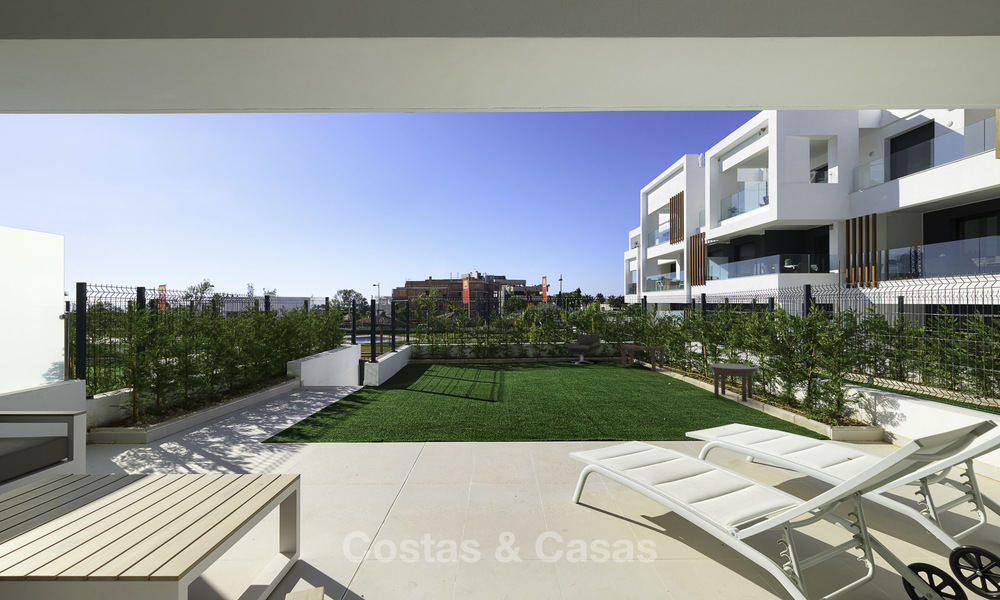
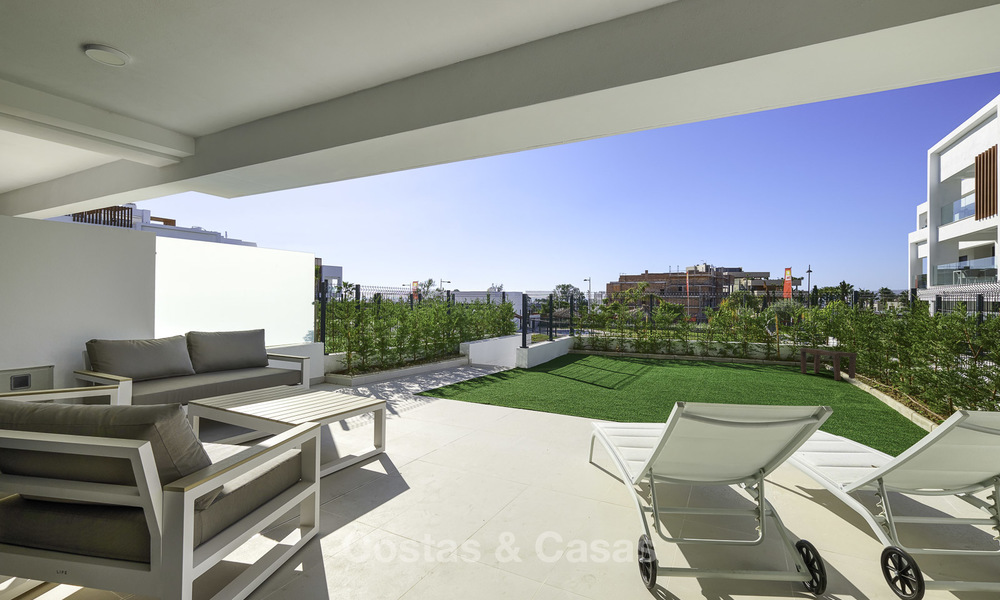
lounge chair: present [564,334,601,364] -> none [736,334,784,366]
side table: present [709,363,758,401] -> none [856,375,928,424]

